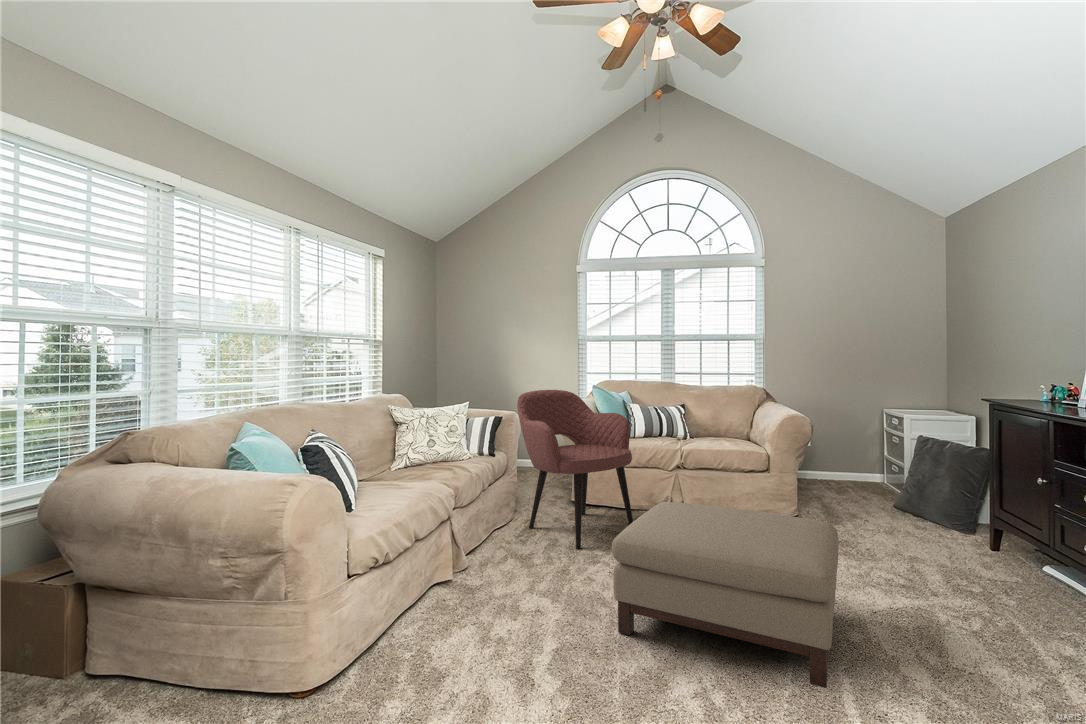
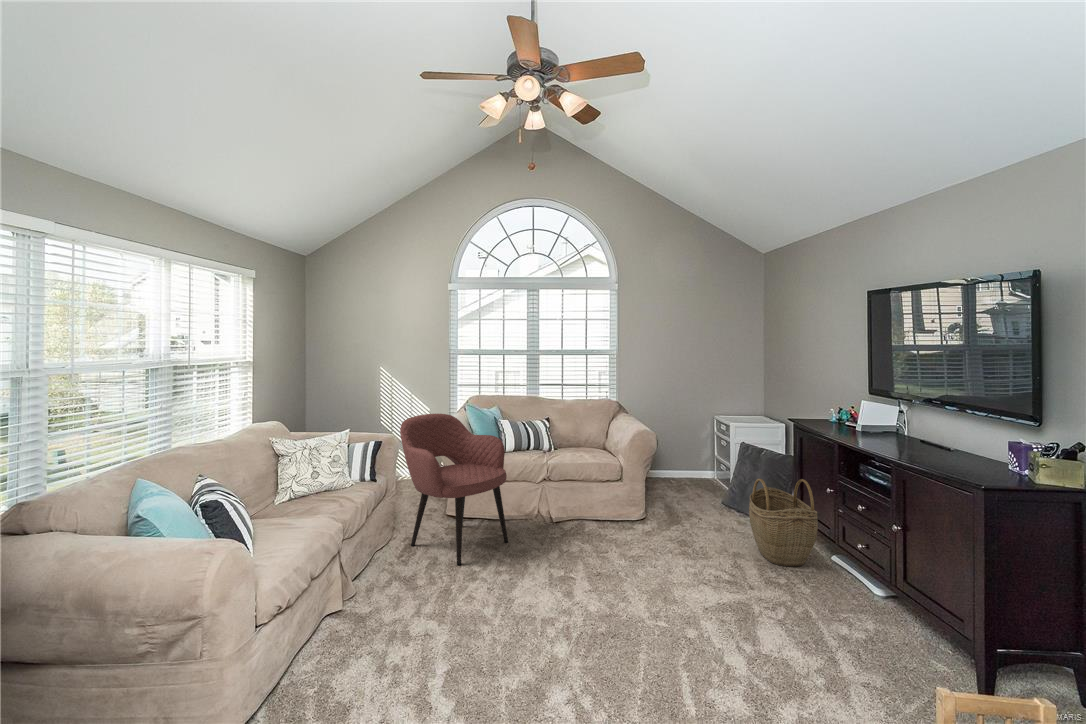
woven basket: none [953,466,1063,586] -> present [749,479,818,566]
ottoman: present [612,502,839,688] -> none [496,524,674,680]

